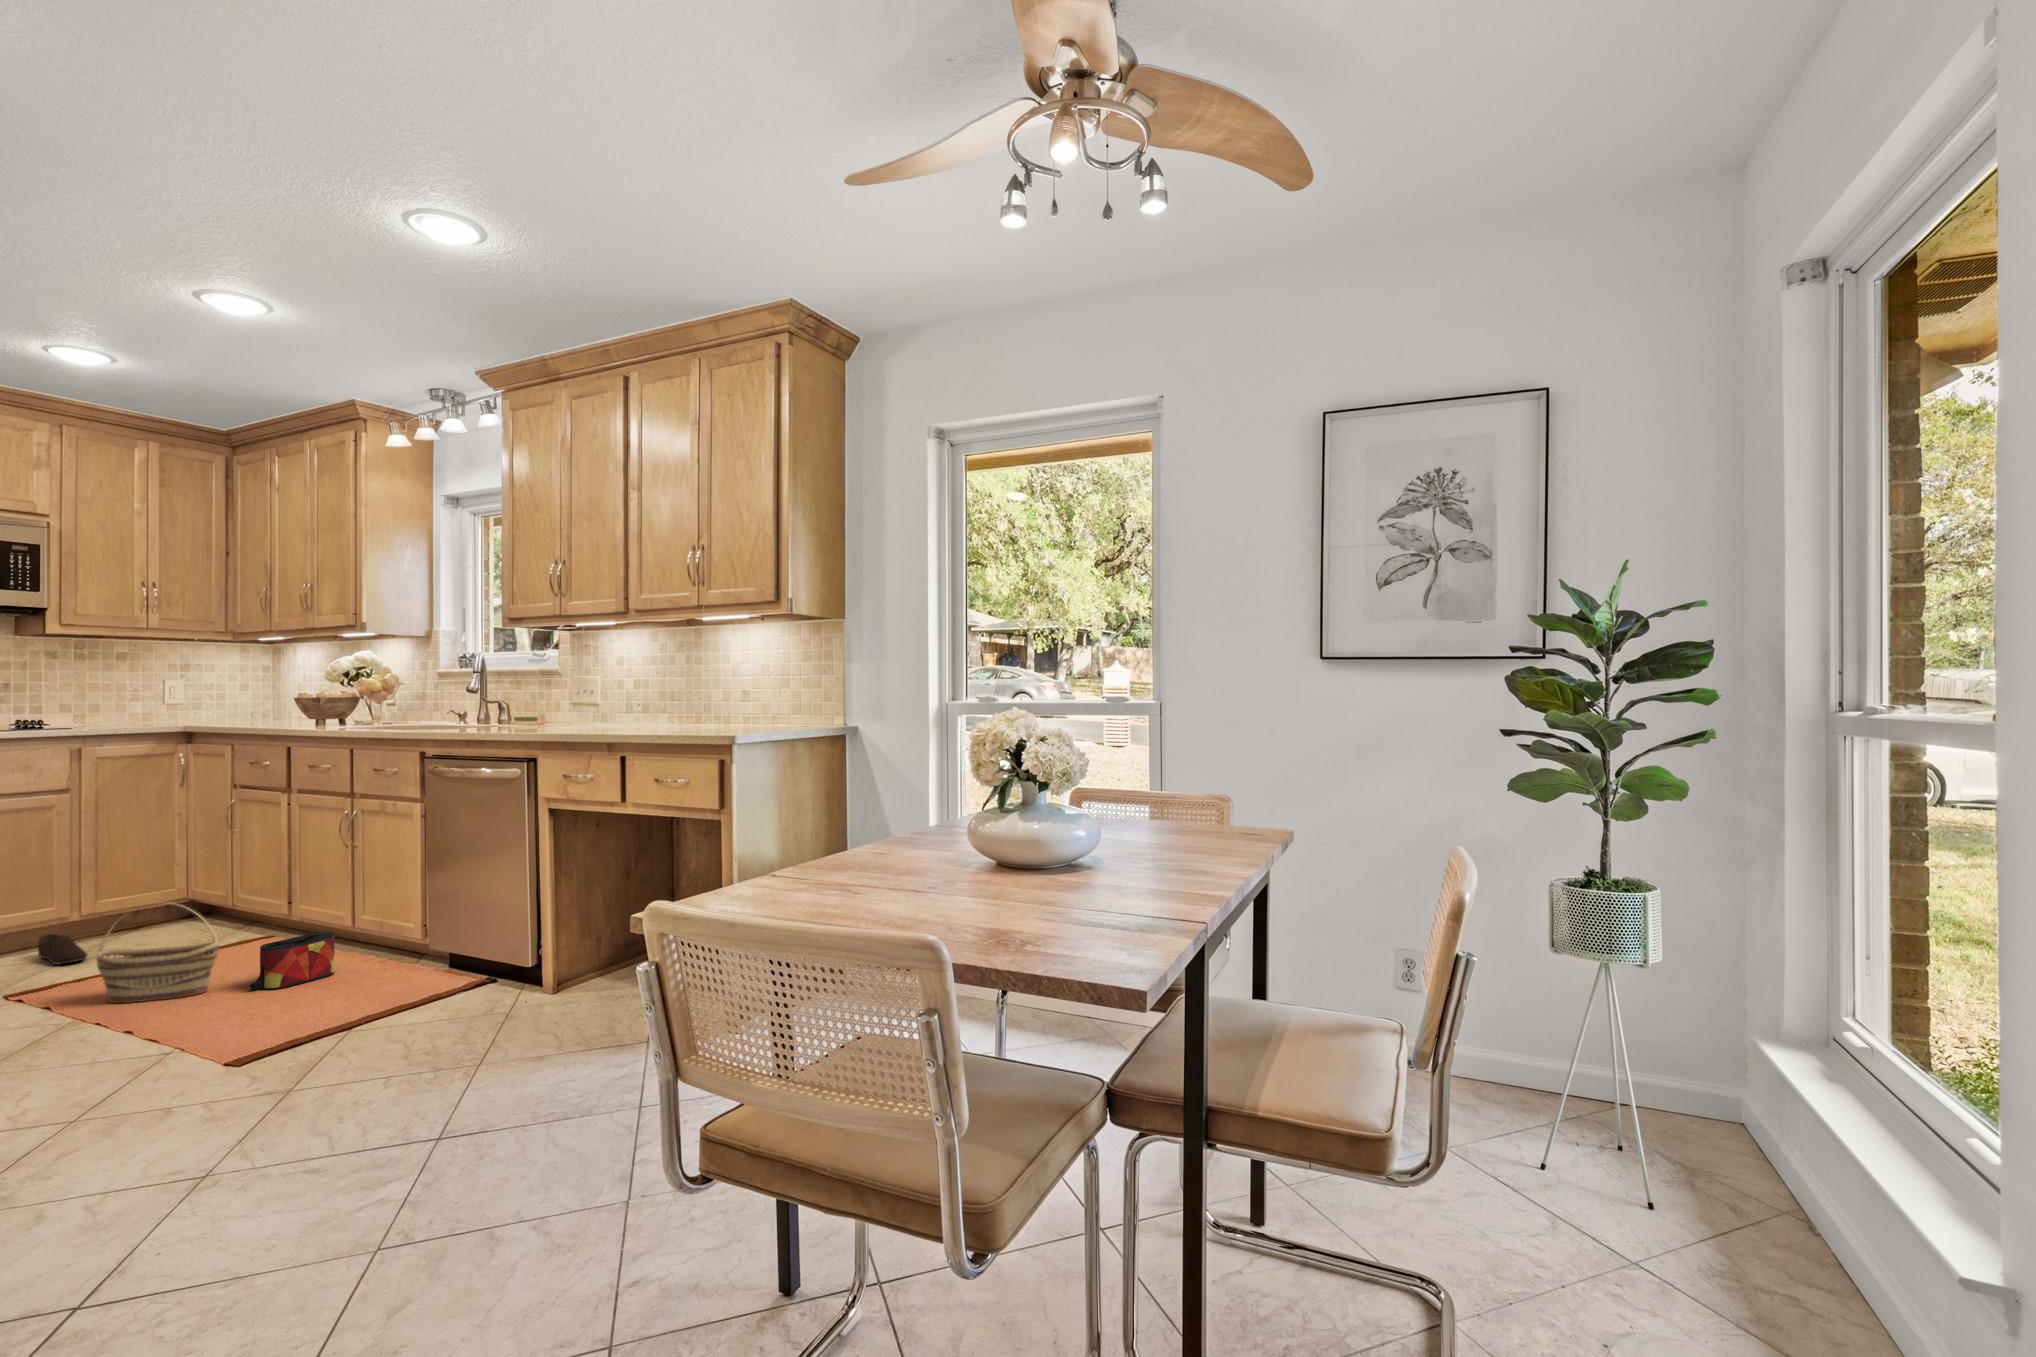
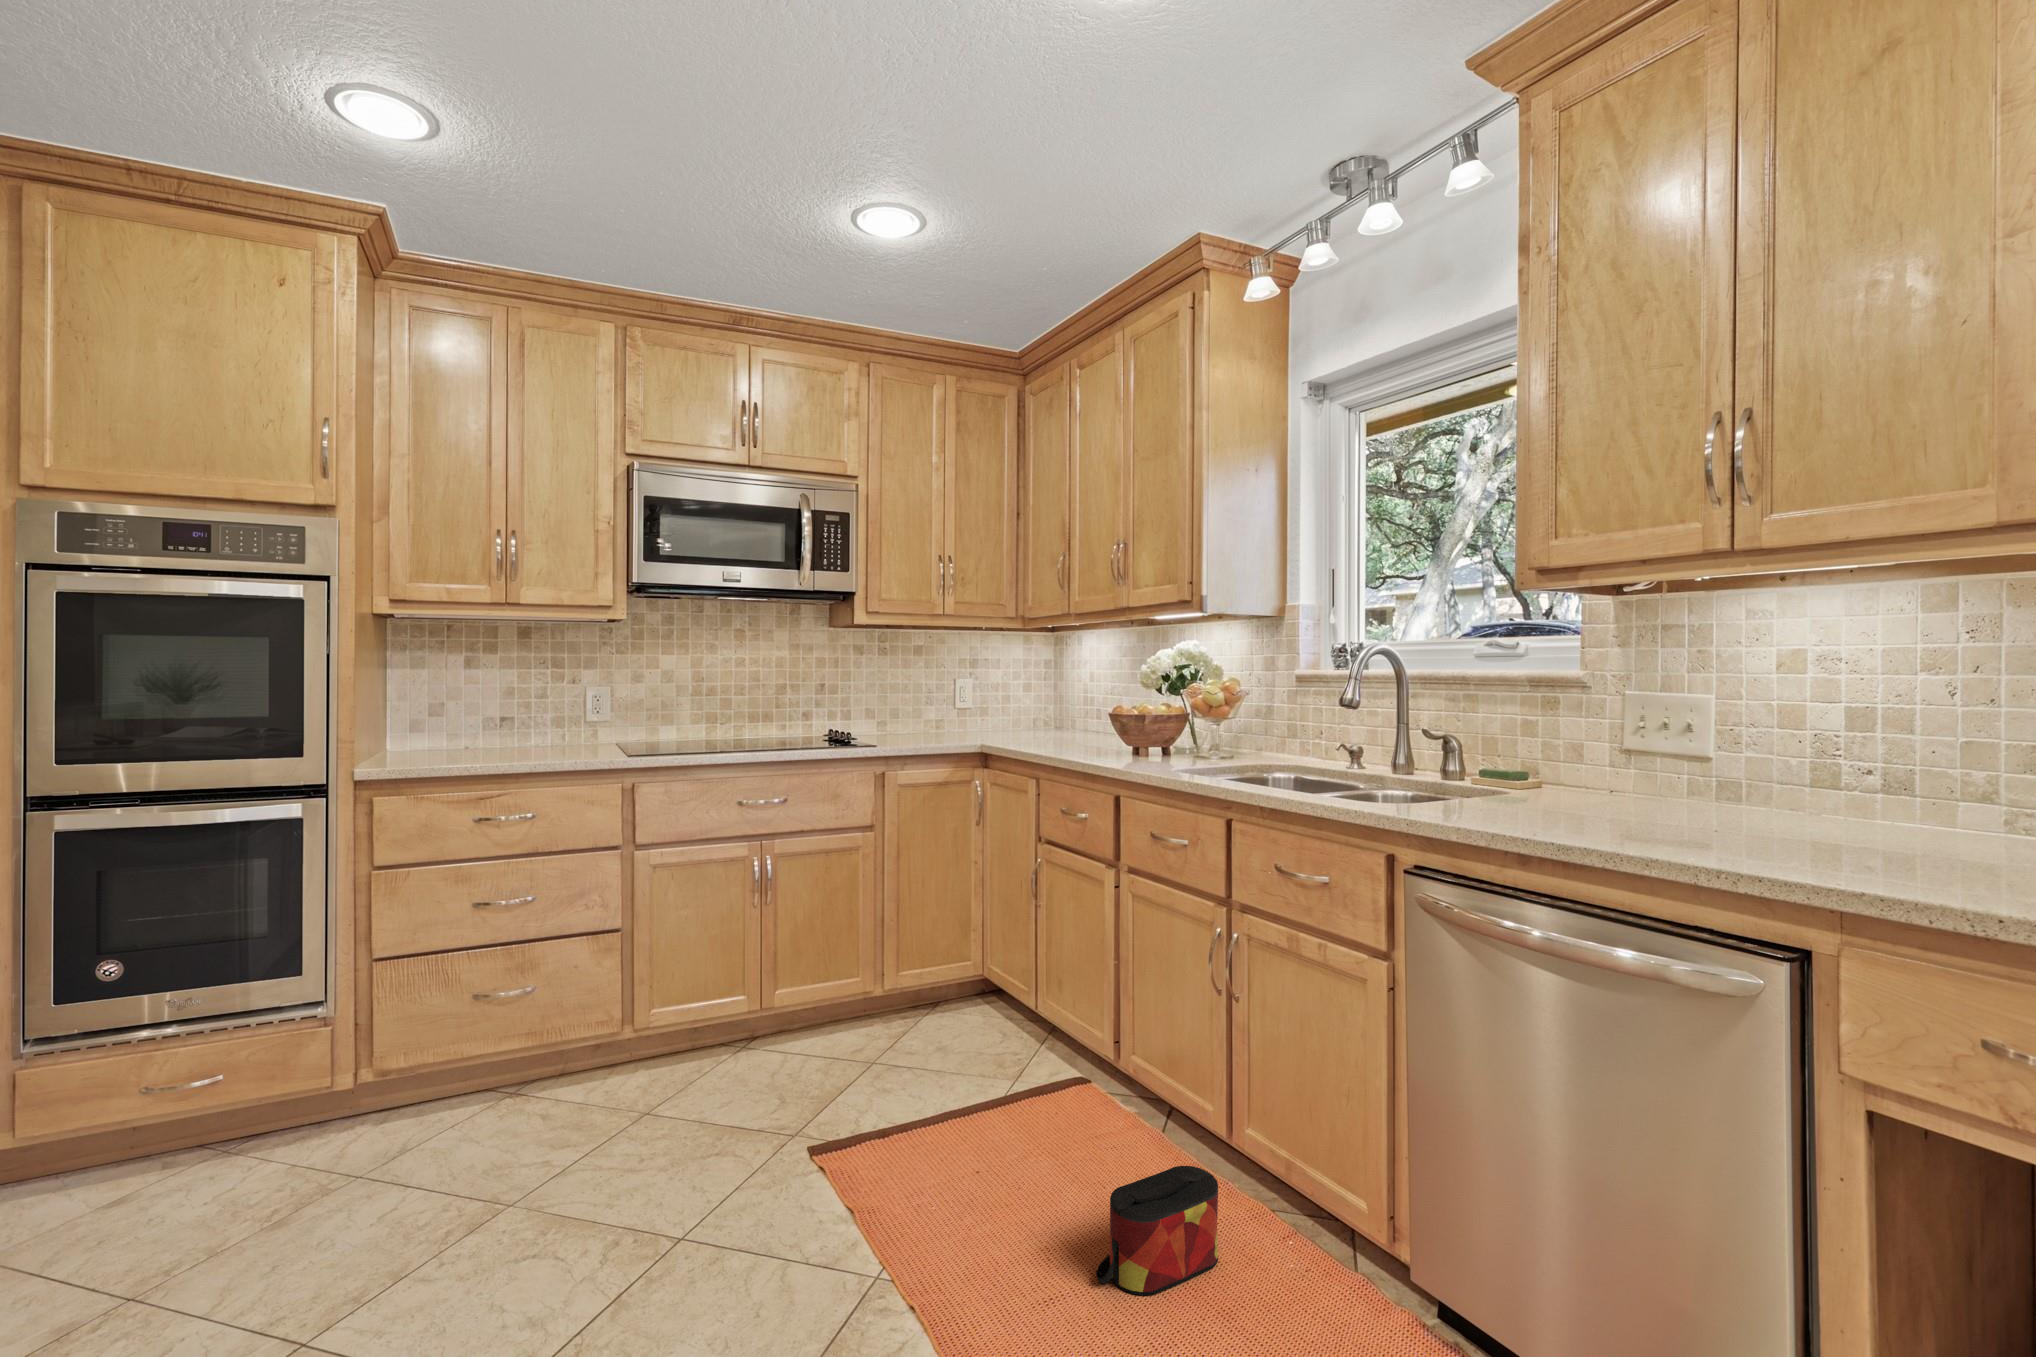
basket: present [97,905,219,1003] -> none [889,1082,1048,1266]
shoe: present [38,934,87,965] -> none [840,1021,887,1081]

